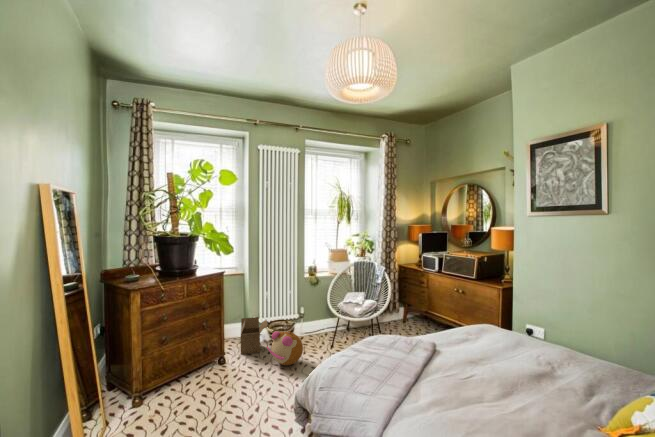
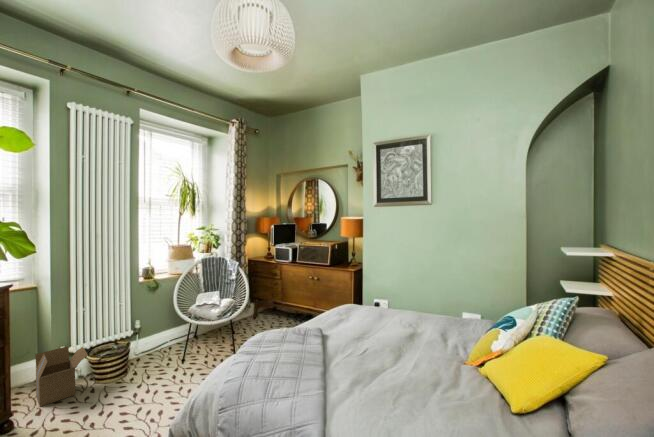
plush toy: present [267,331,303,365] -> none [93,353,151,401]

